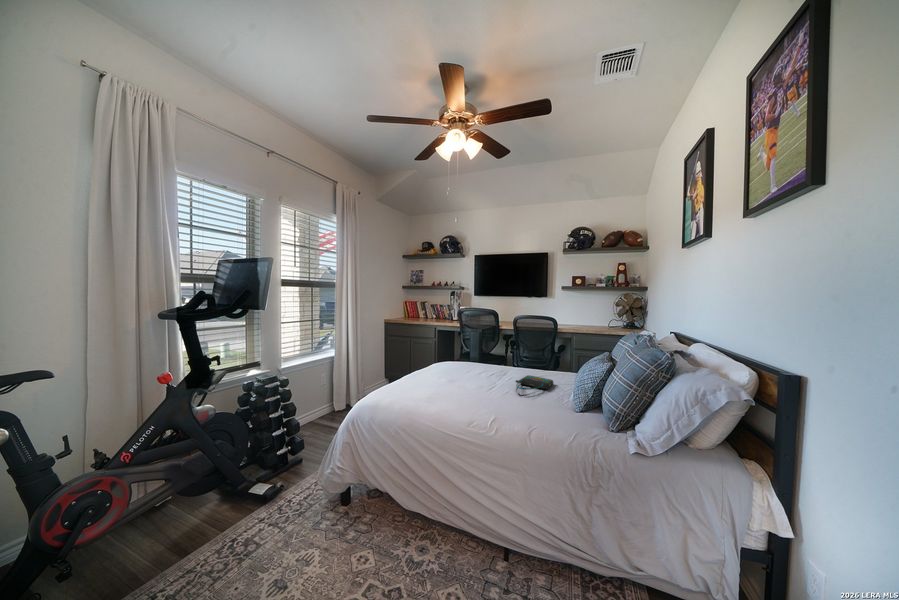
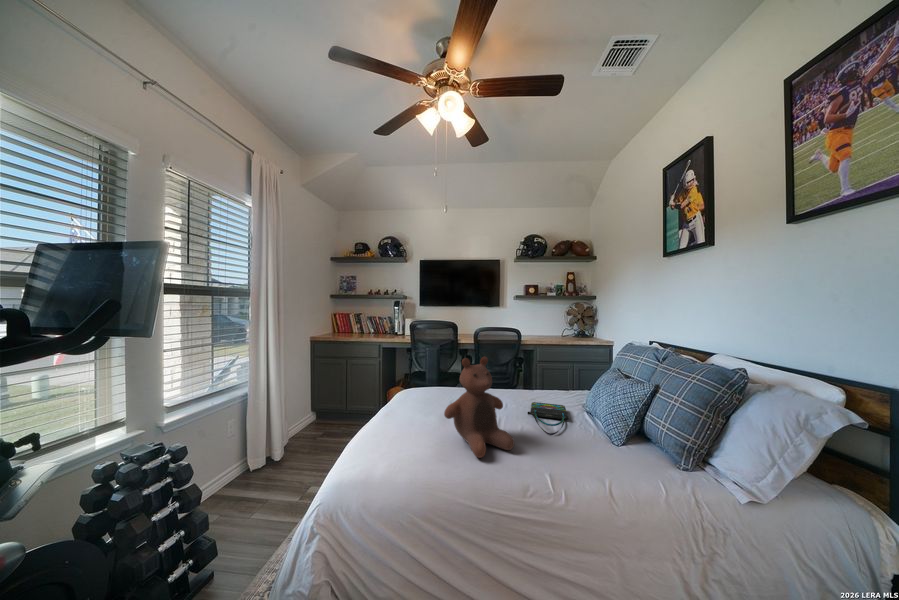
stuffed bear: none [437,332,485,399] -> present [444,357,514,458]

